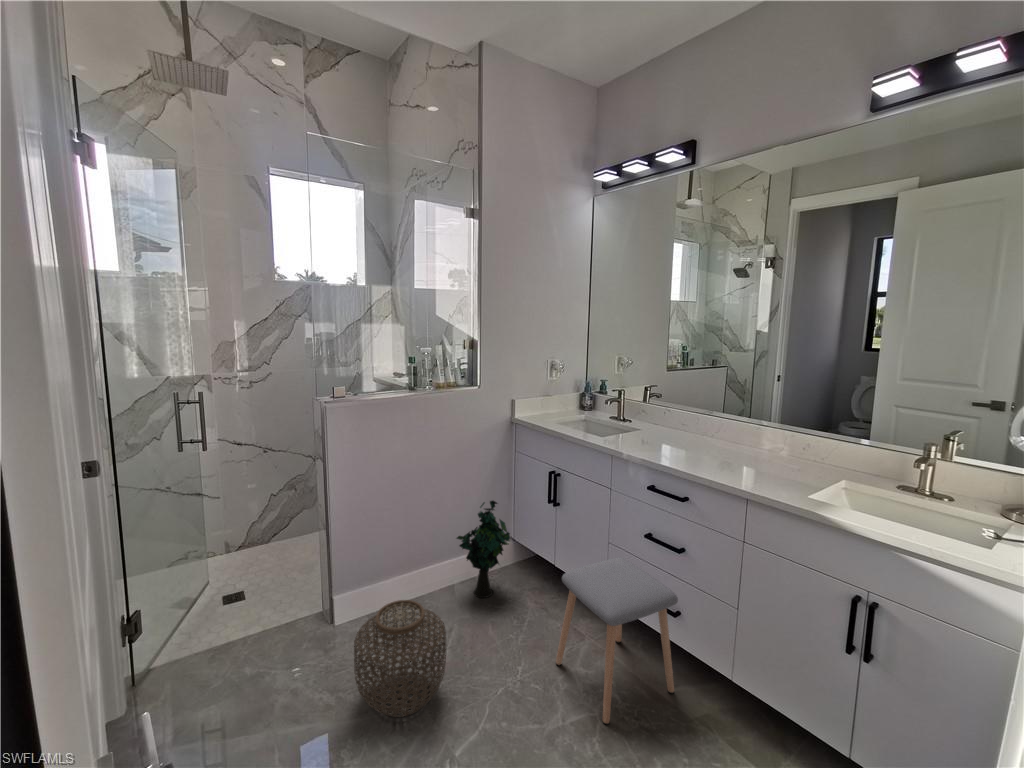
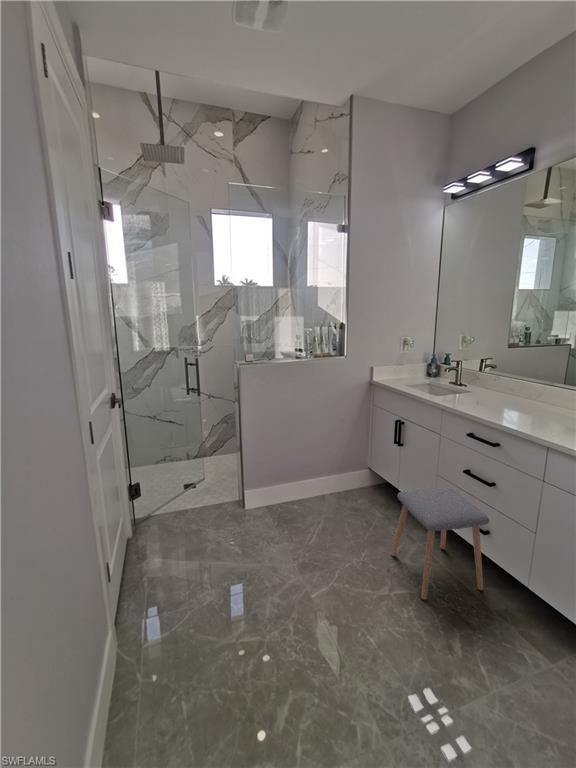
decorative plant: present [457,501,510,598] -> none [326,438,365,506]
woven basket: present [354,600,446,717] -> none [254,495,312,568]

